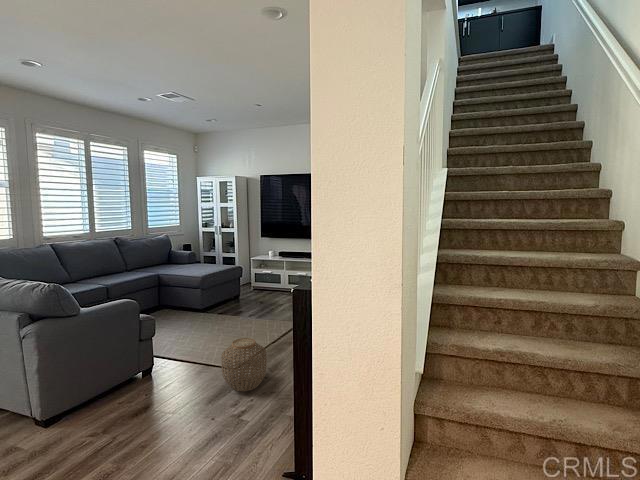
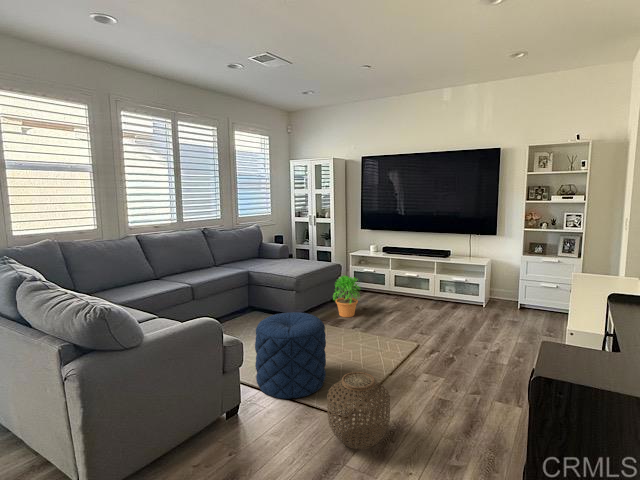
potted plant: none [233,275,259,309] -> present [333,275,361,317]
pouf: none [166,302,224,367] -> present [255,312,326,399]

